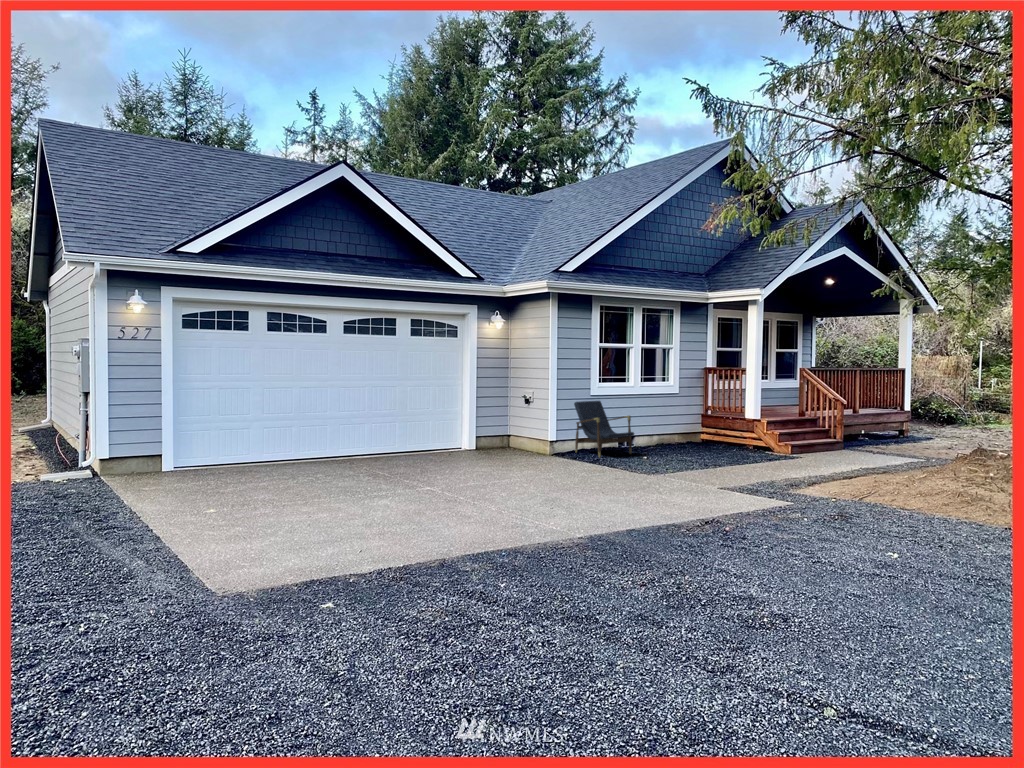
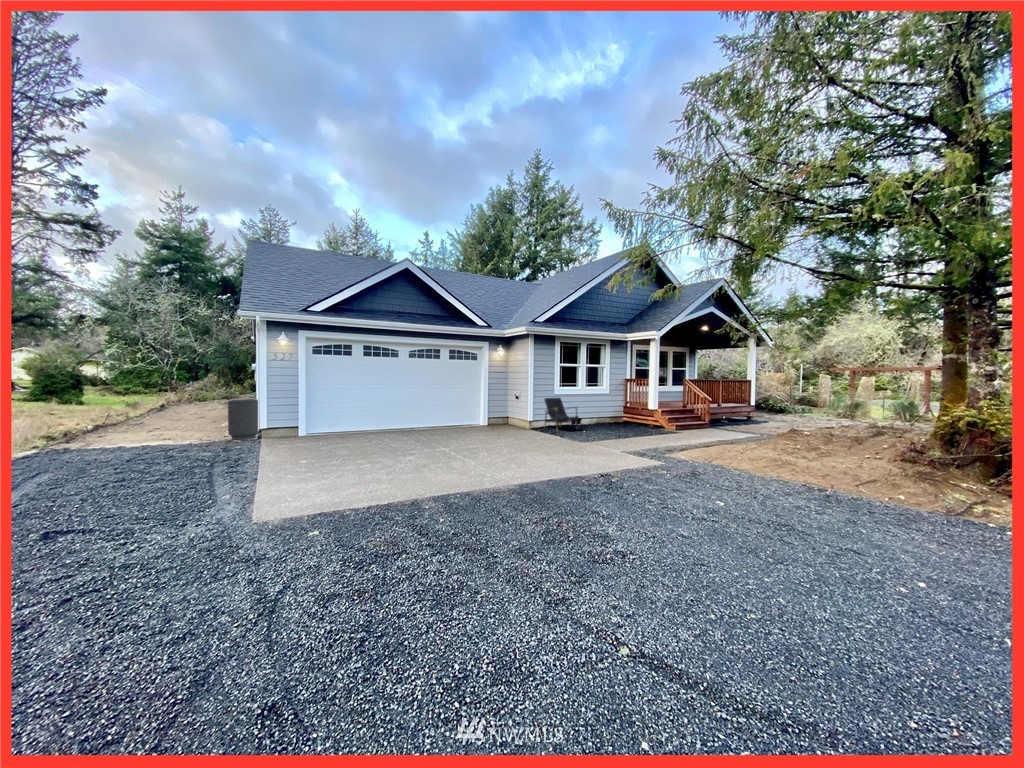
trash can: none [35,408,90,479] -> present [228,399,258,440]

